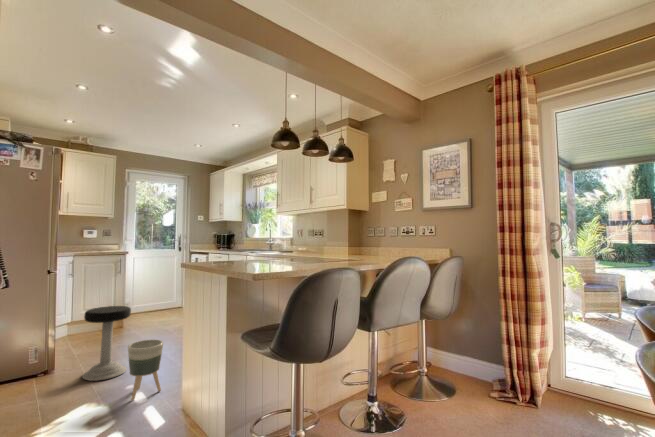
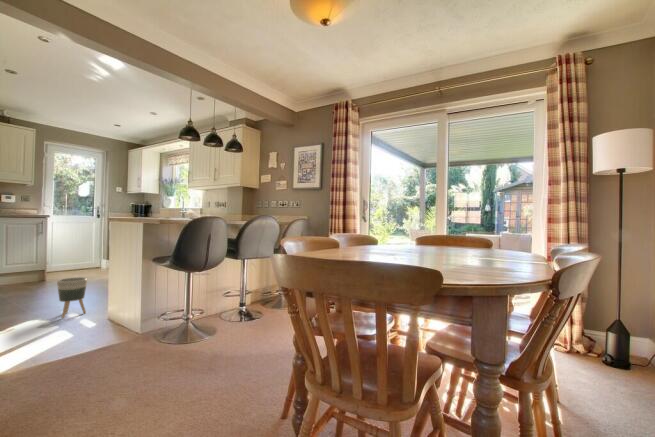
stool: present [82,306,131,381] -> none [13,256,56,311]

